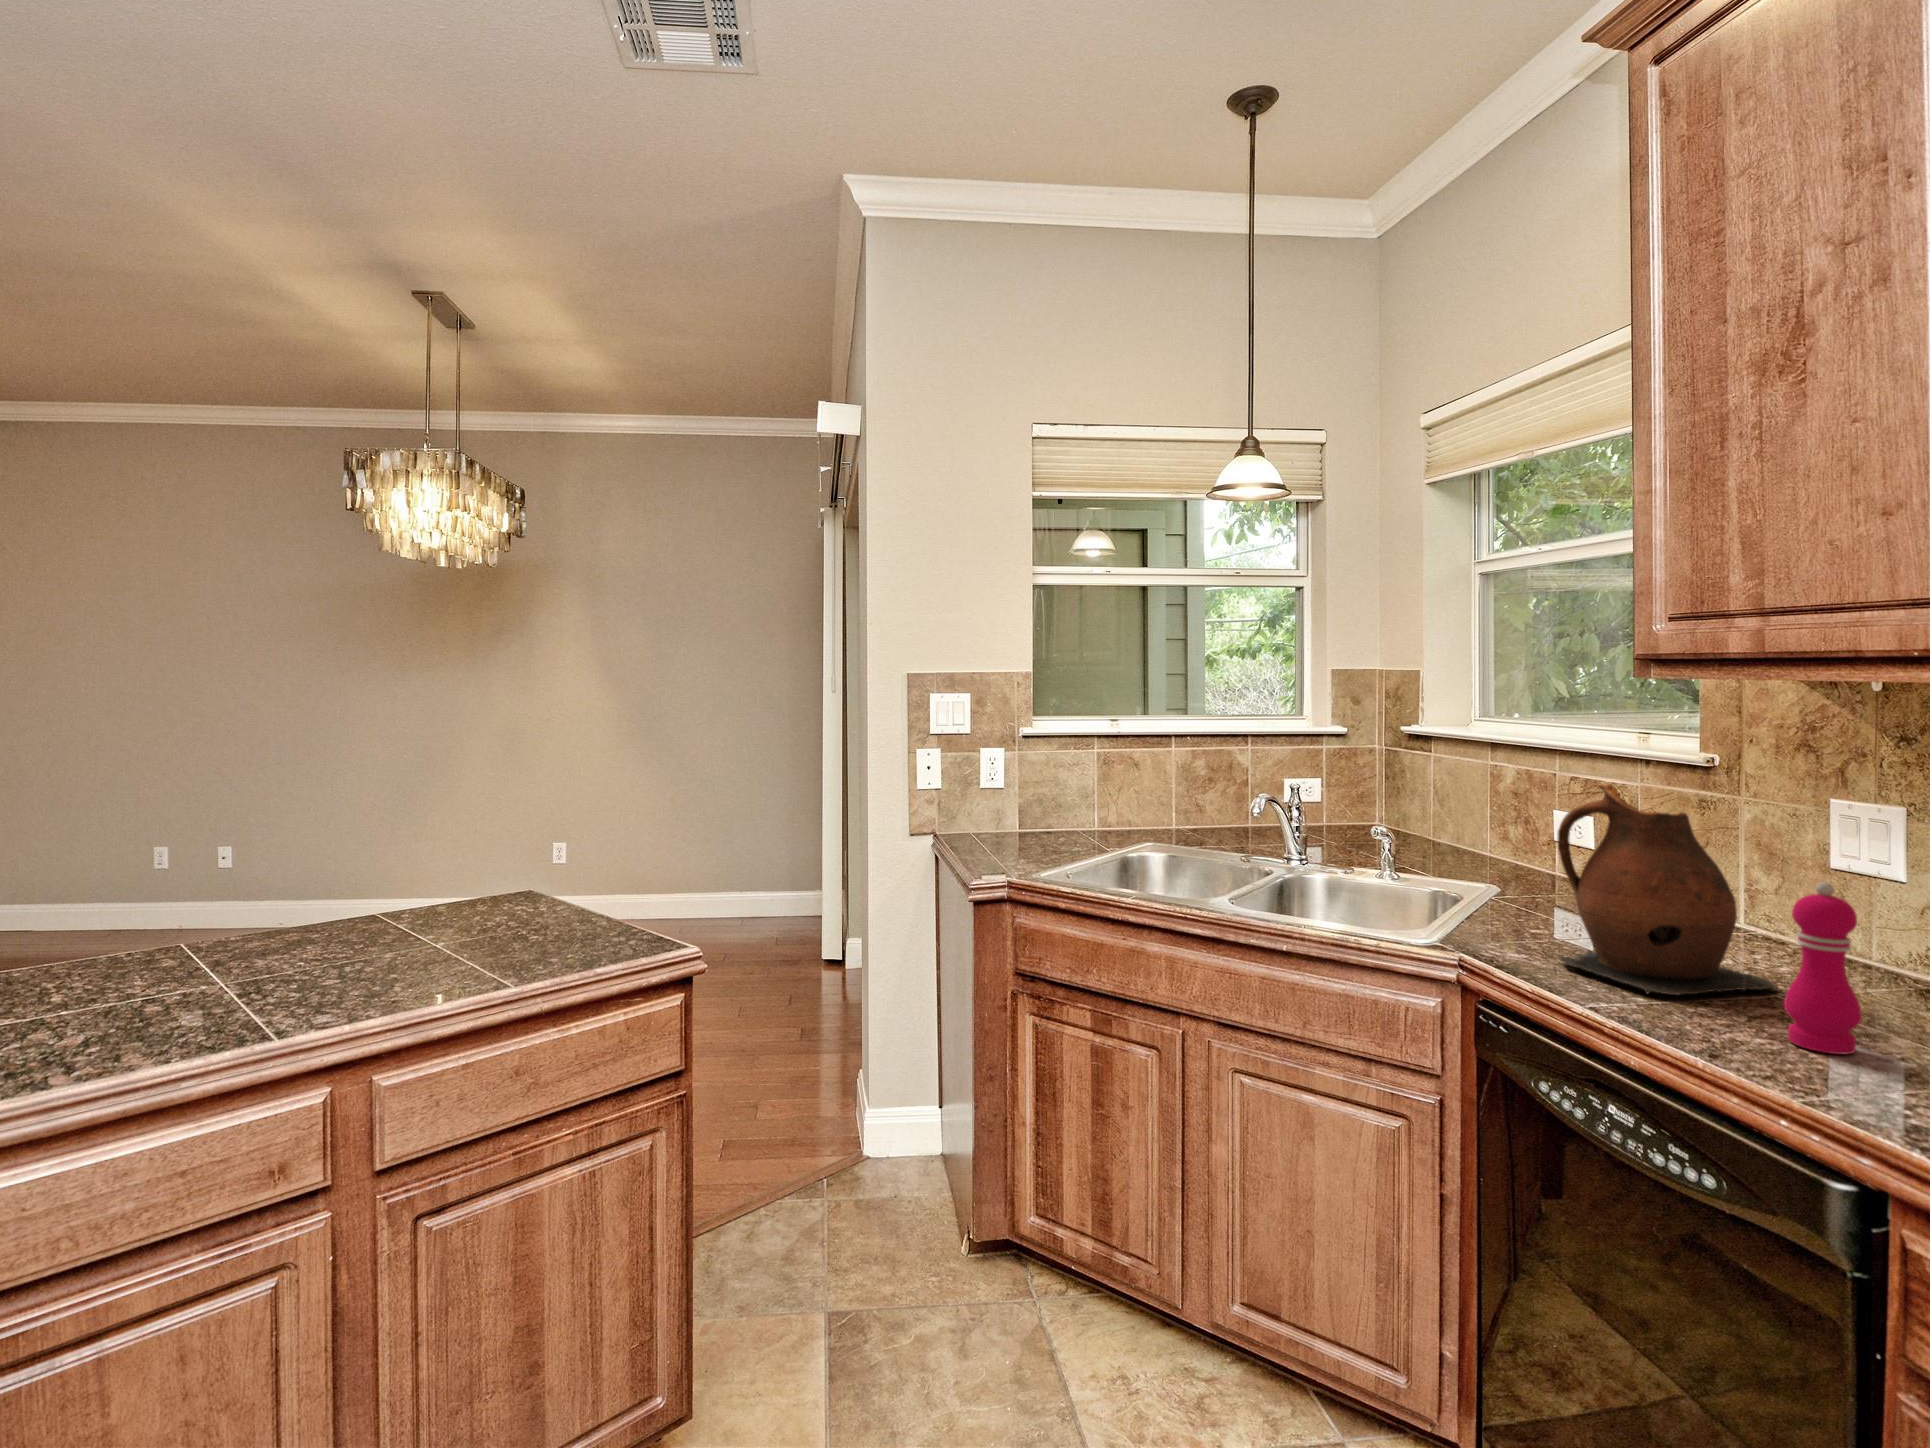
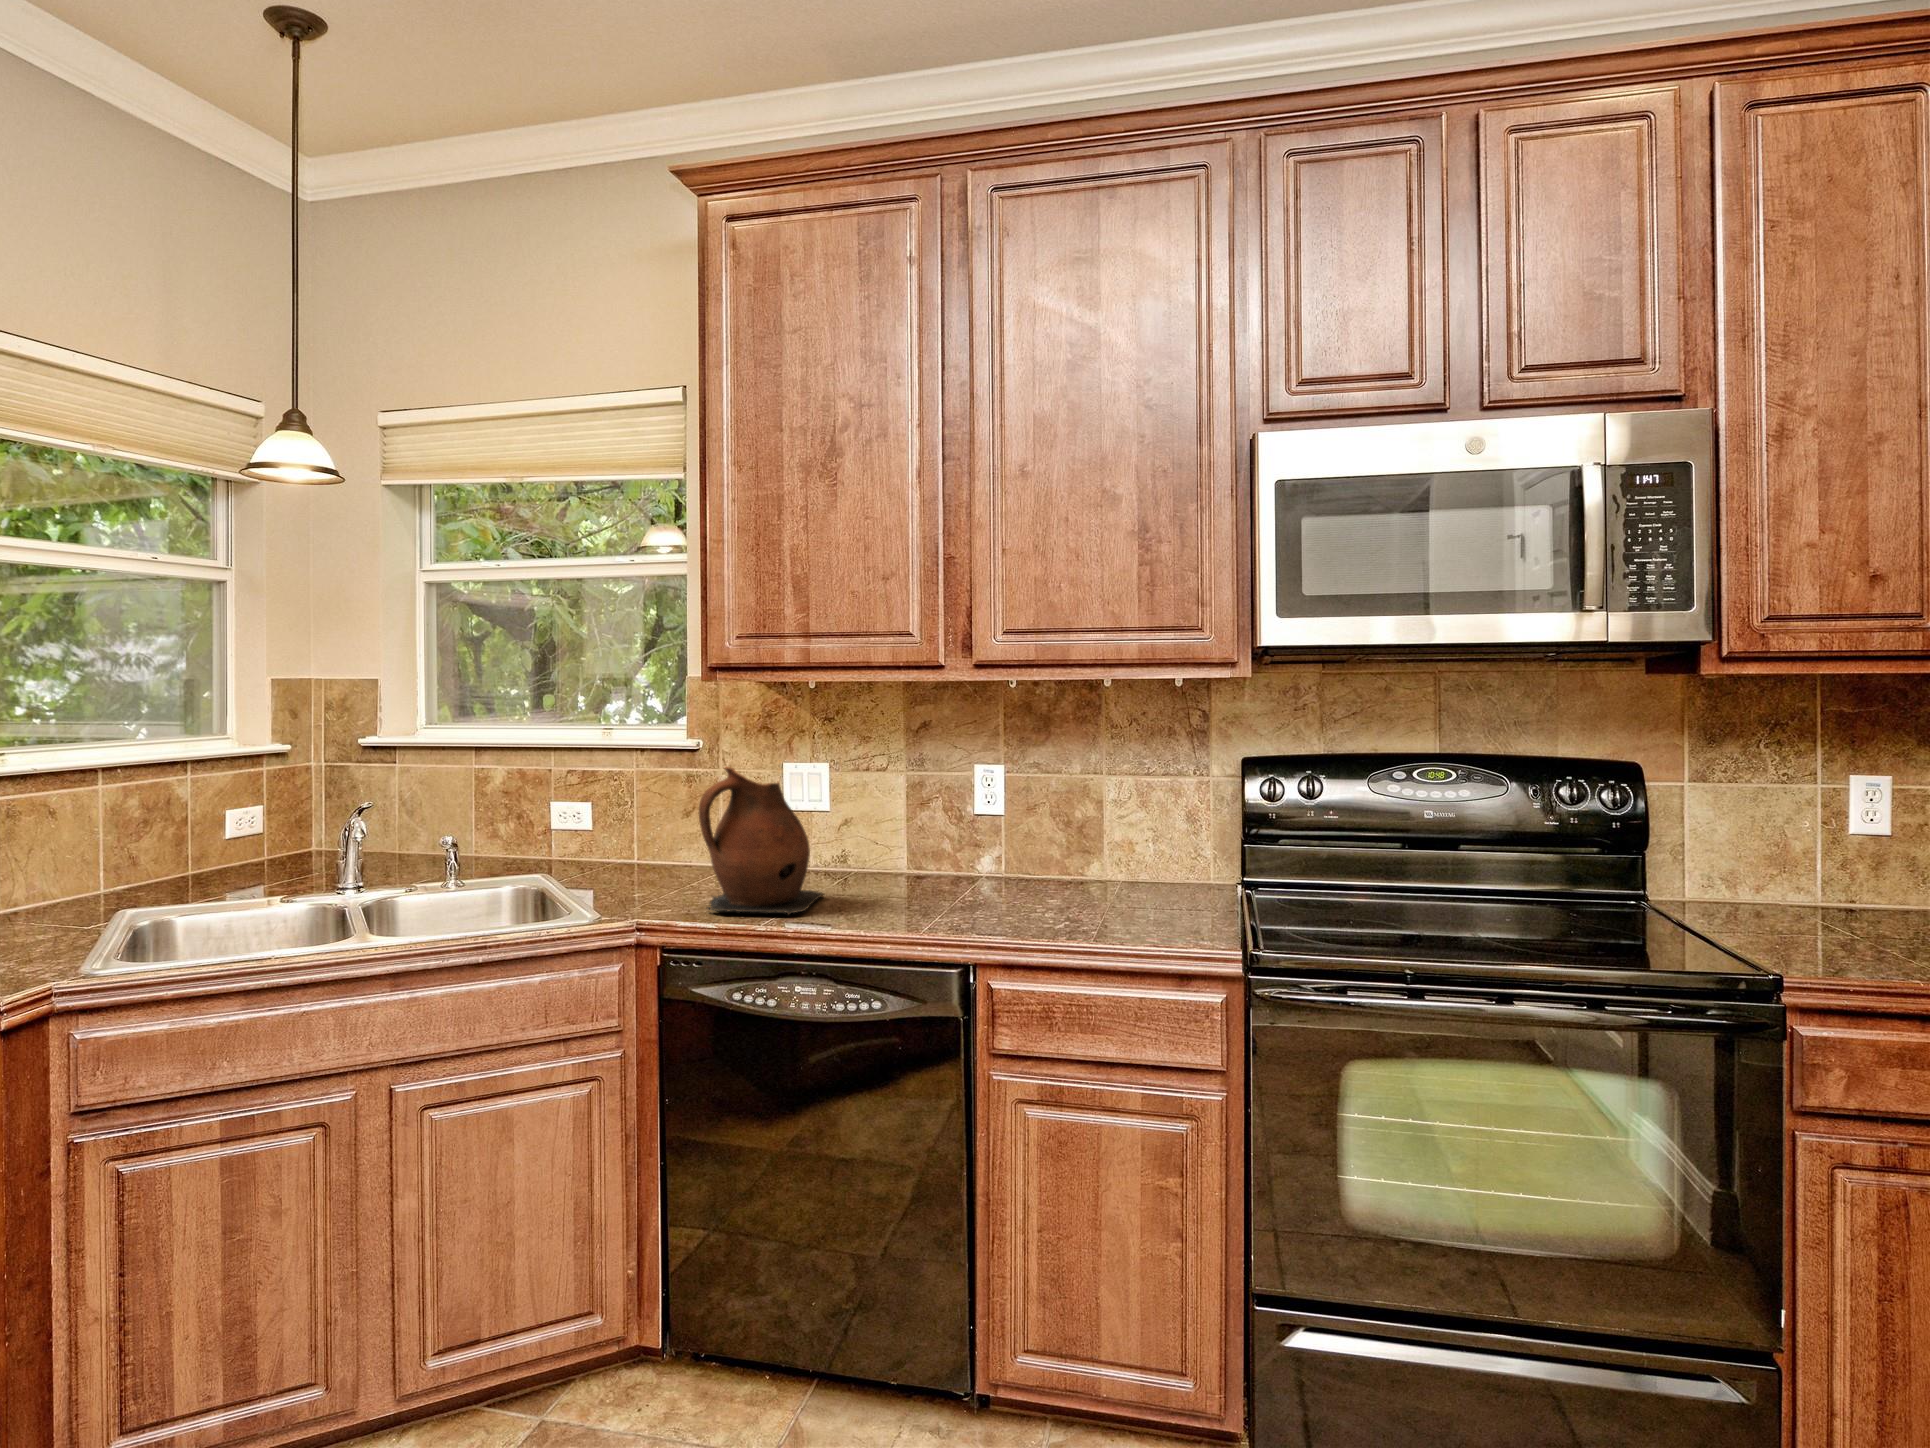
pepper mill: present [1784,882,1862,1054] -> none [878,812,916,919]

